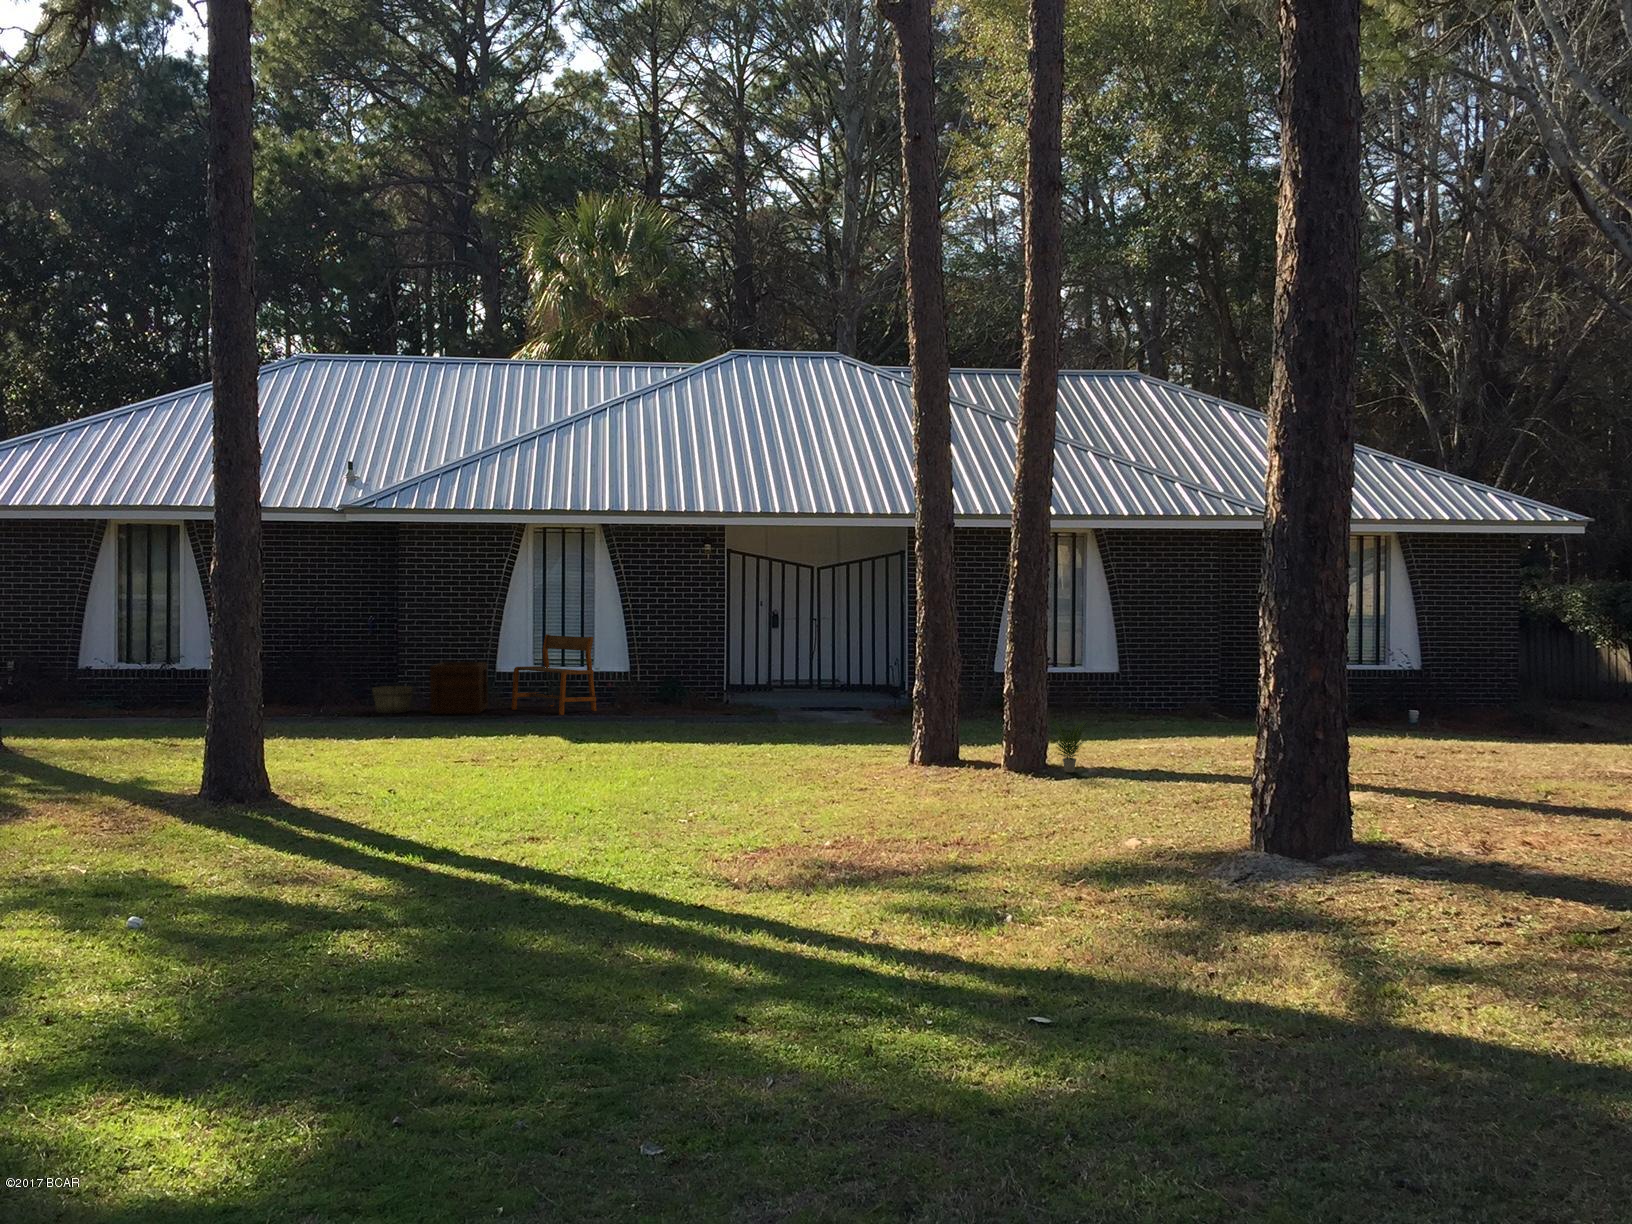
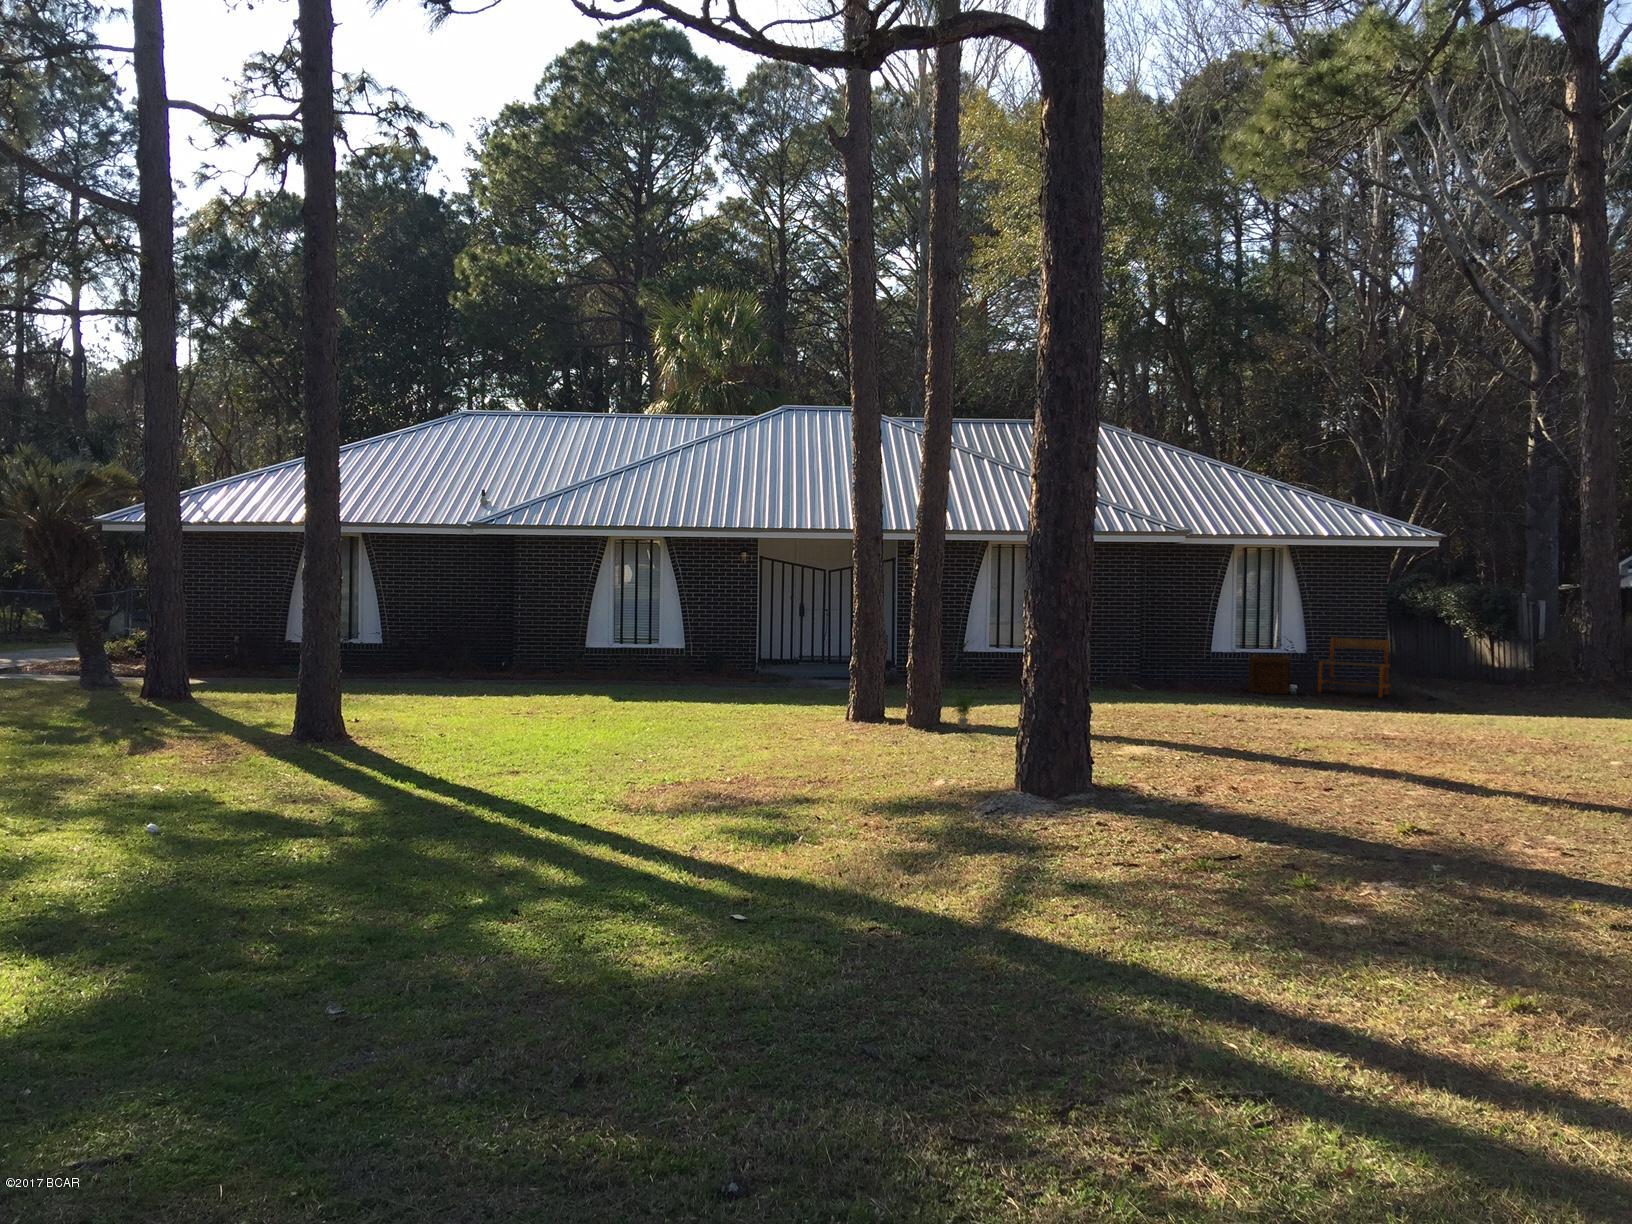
bench: present [512,634,596,715] -> present [1318,637,1391,698]
wooden crate: present [430,662,488,714] -> present [1248,654,1290,694]
wooden bucket: present [372,682,413,713] -> none [498,649,529,674]

